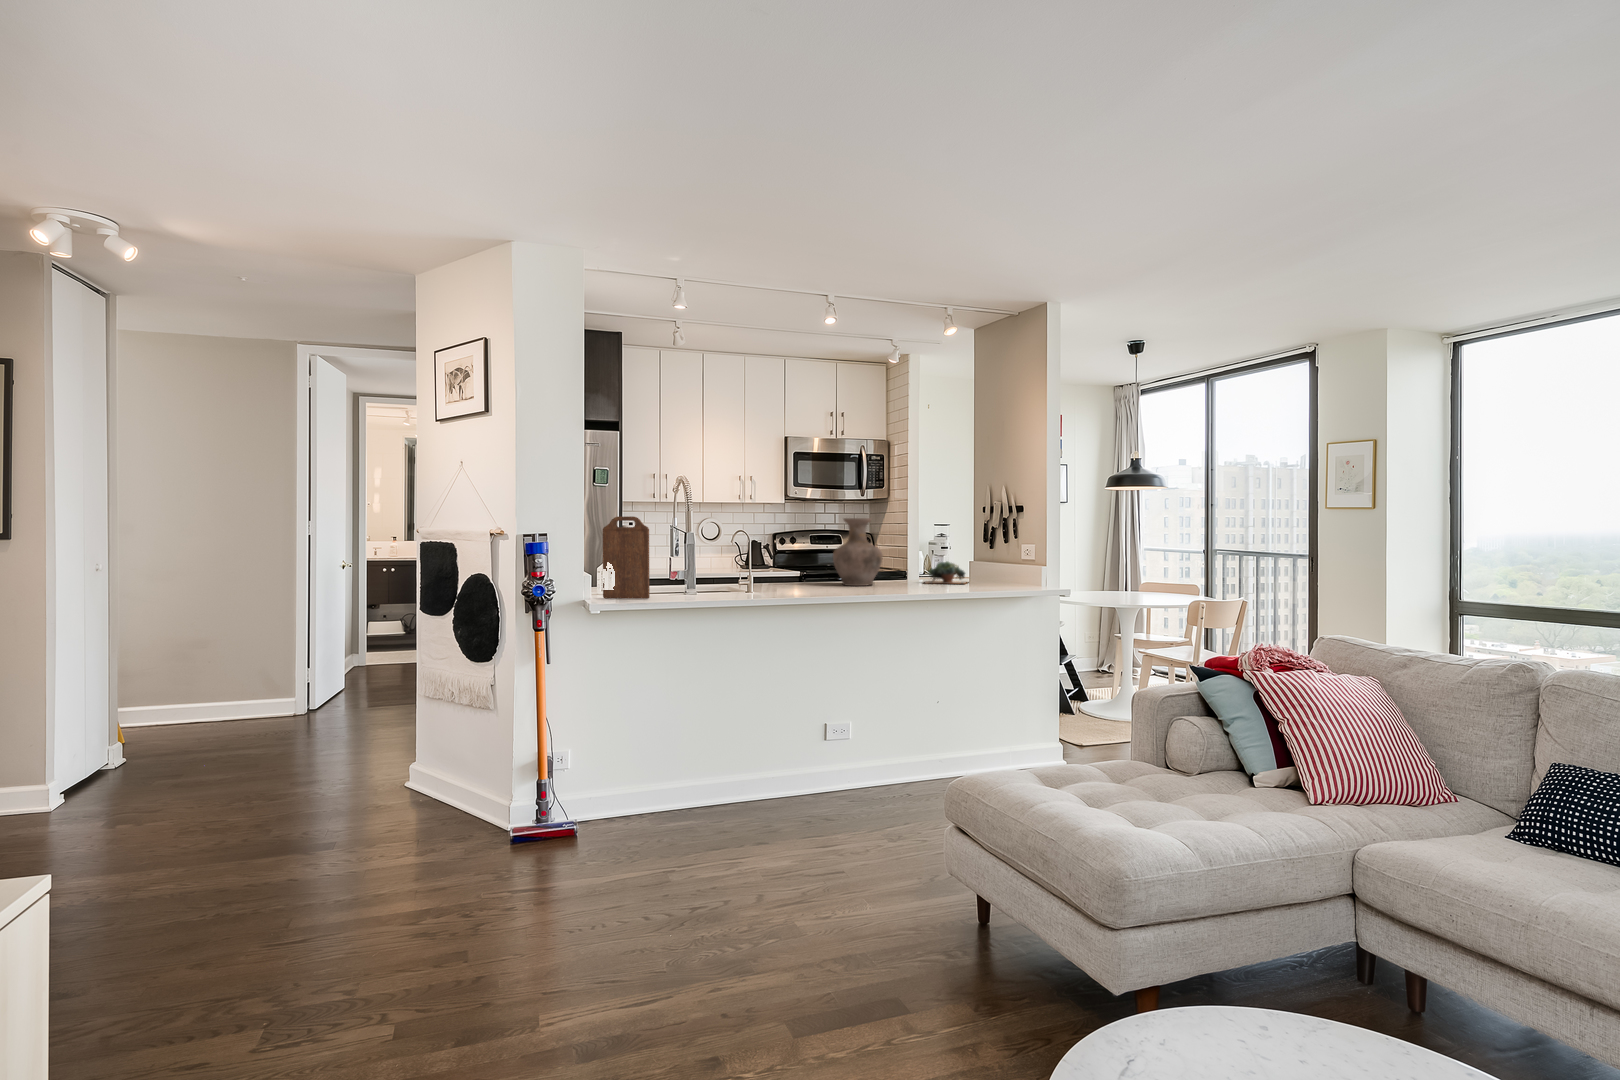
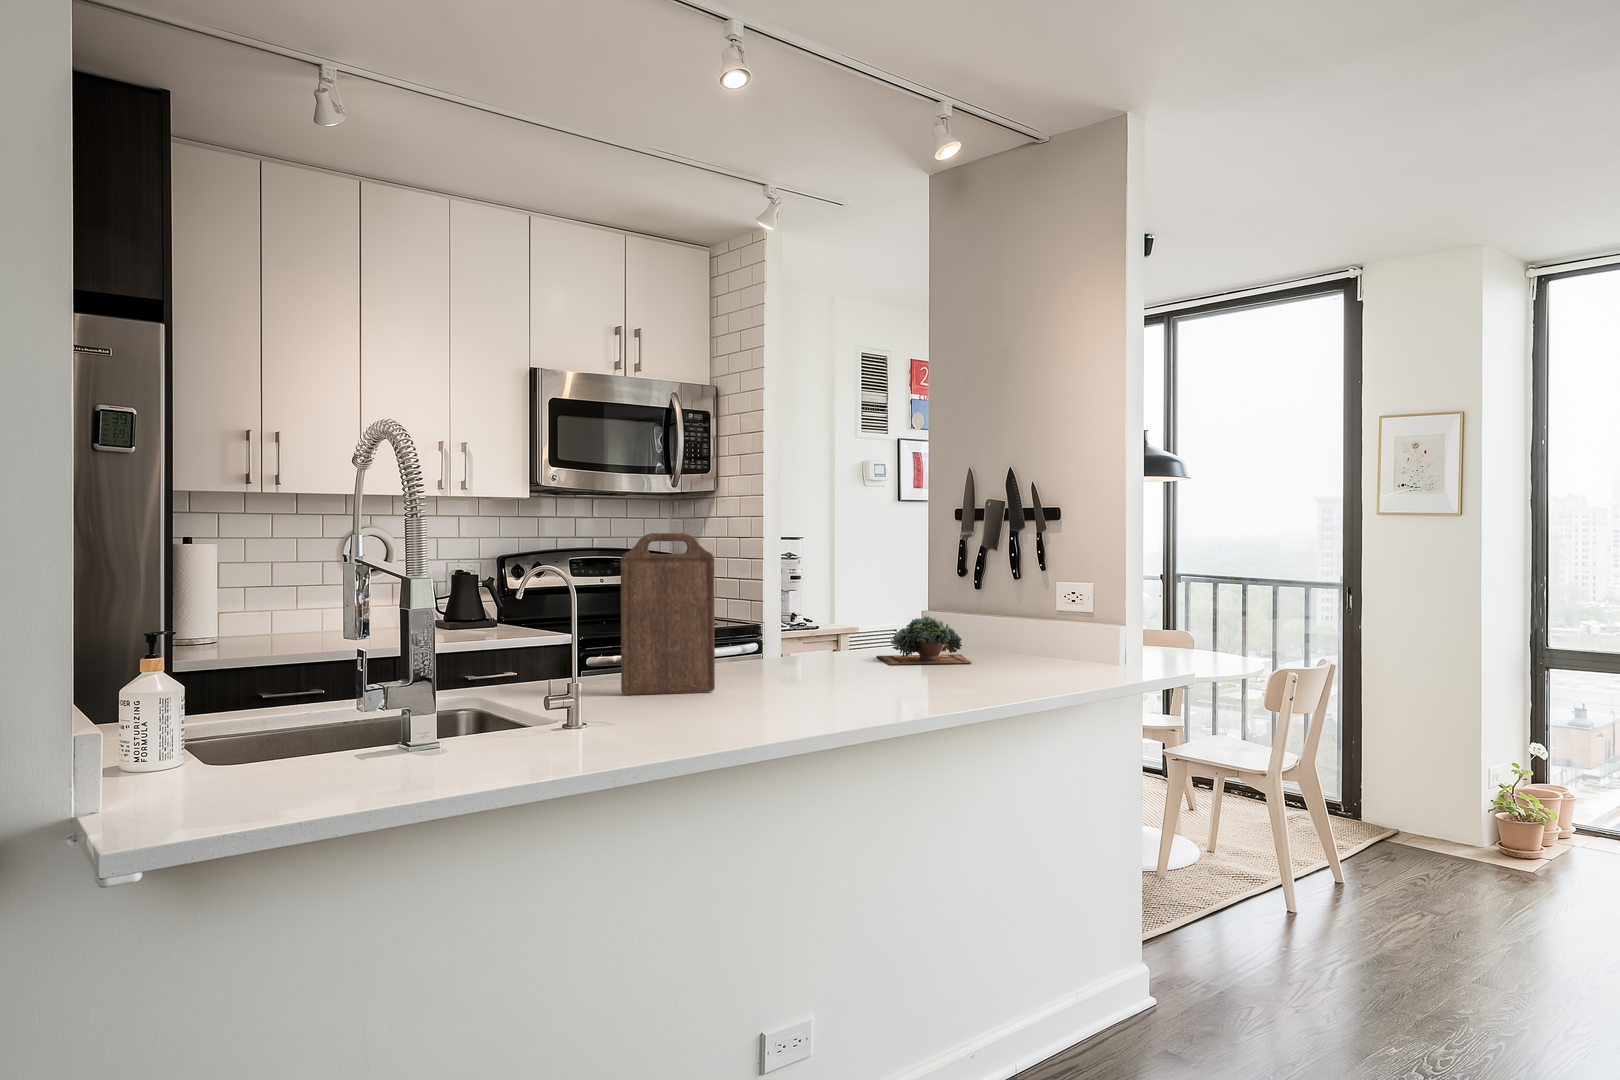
cutting board: present [603,516,650,599] -> present [621,533,715,695]
vase: present [833,518,883,586] -> none [722,533,830,681]

